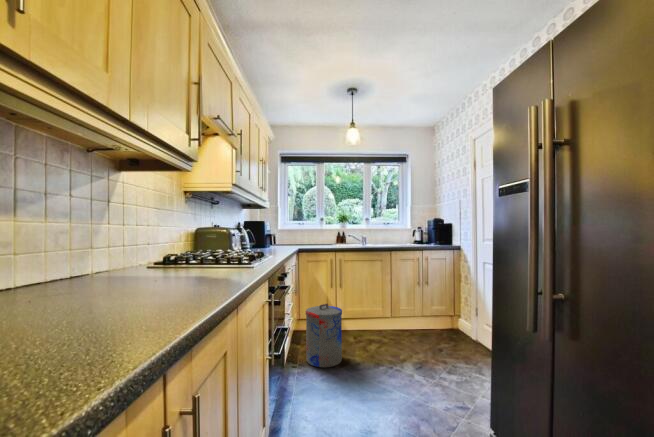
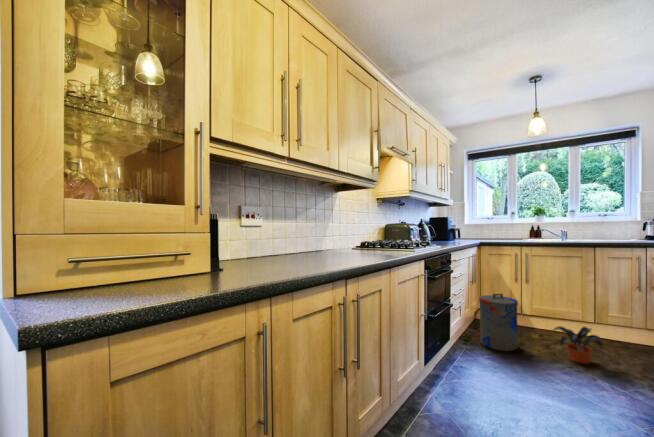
potted plant: none [370,324,410,361] -> present [554,326,602,364]

